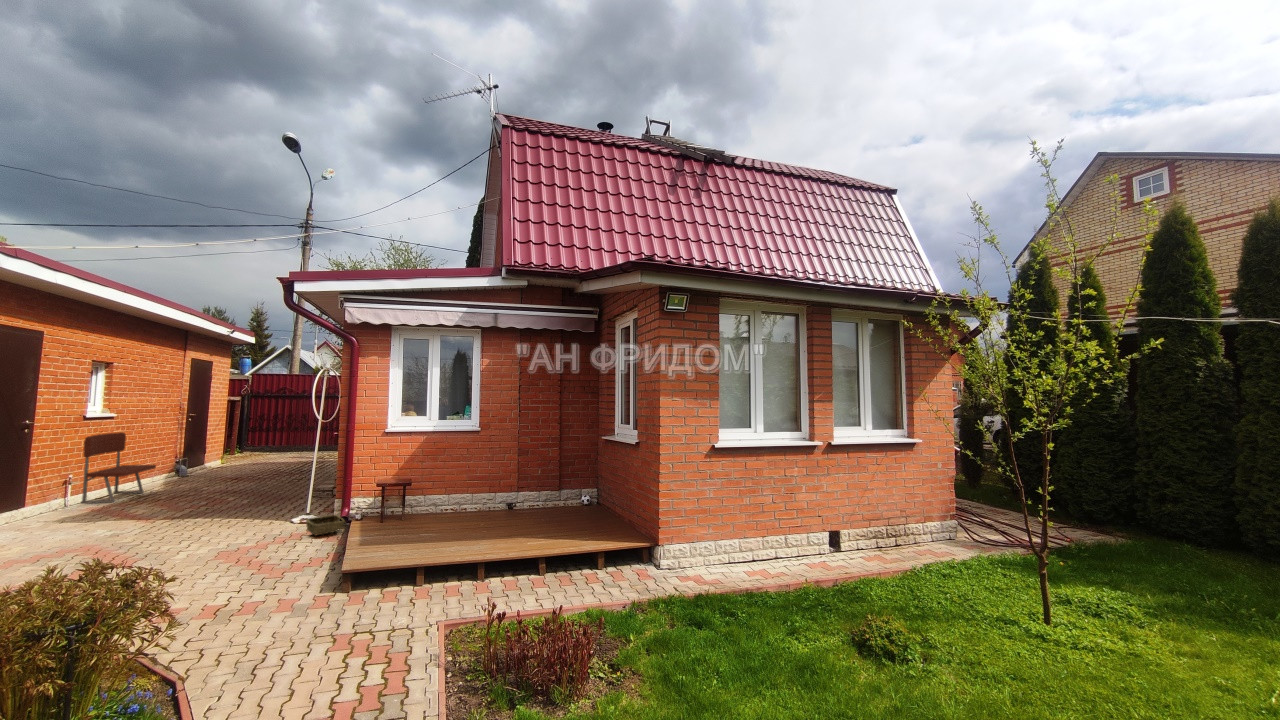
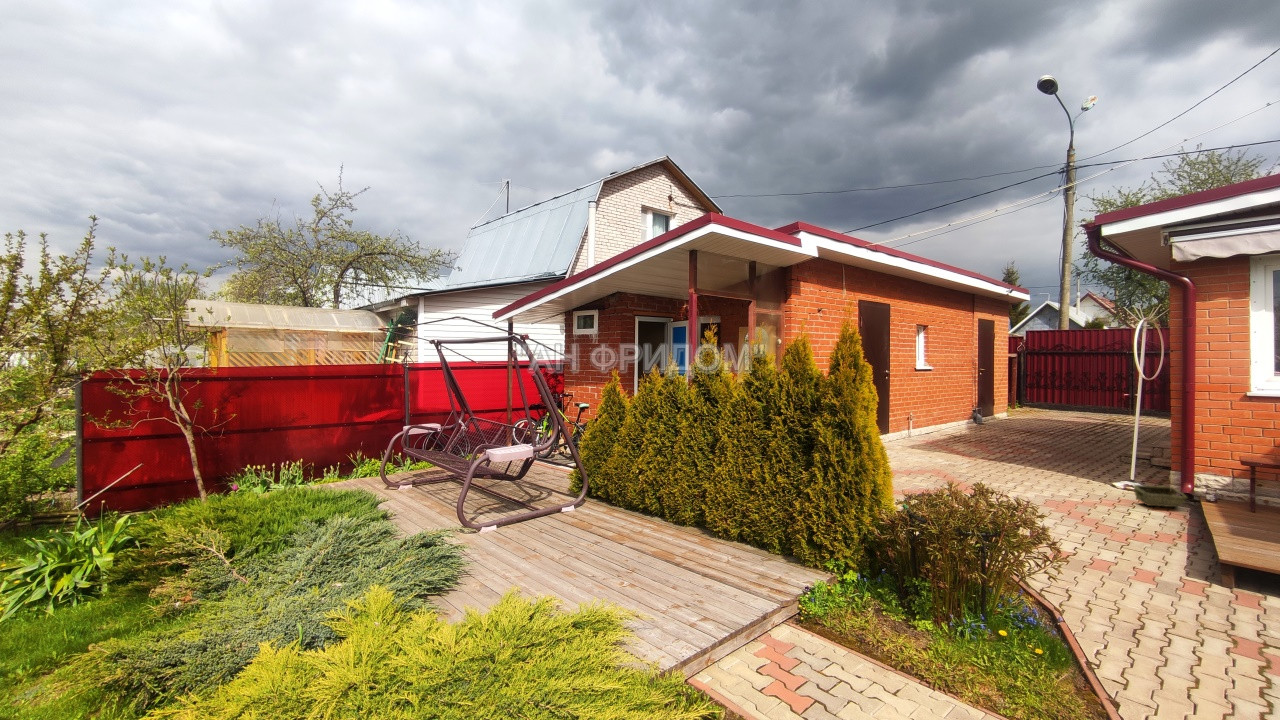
bench: present [81,432,156,504] -> none [915,383,964,439]

